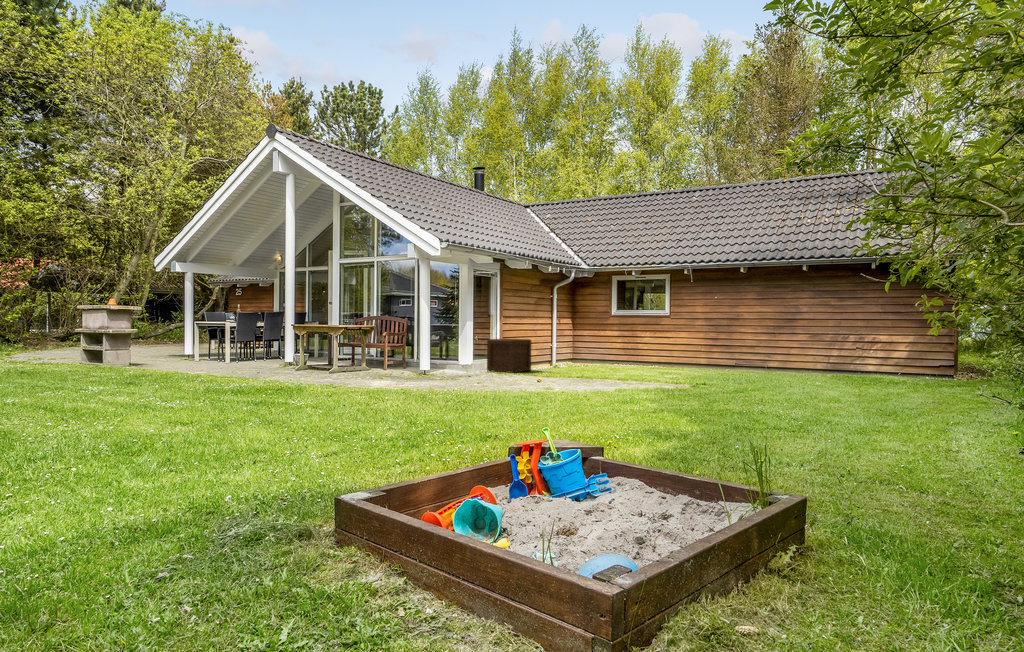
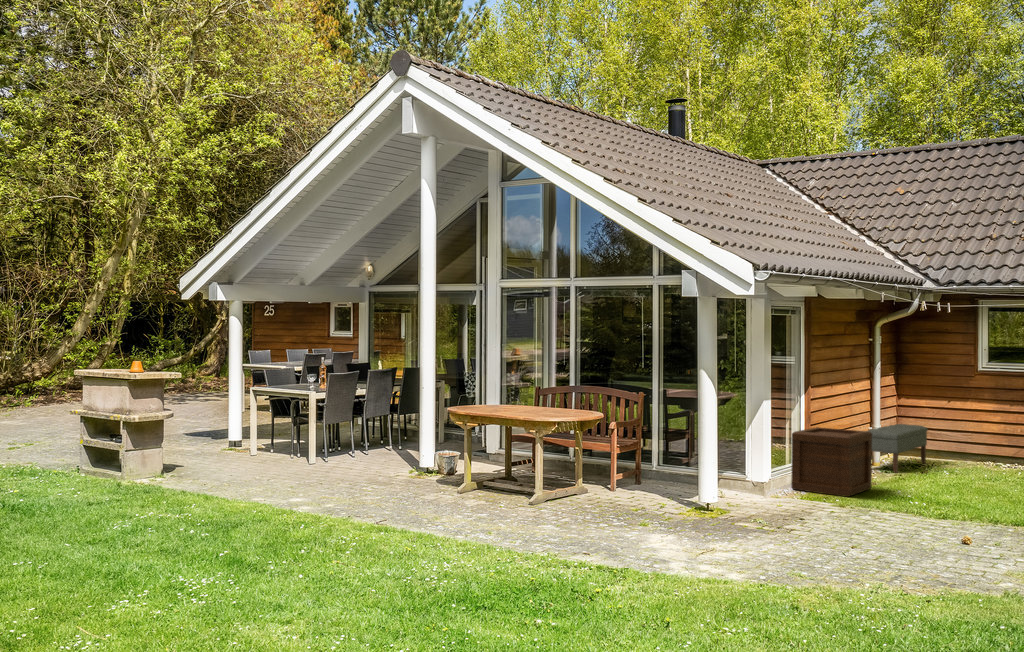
bench: none [543,344,584,367] -> present [868,424,928,473]

